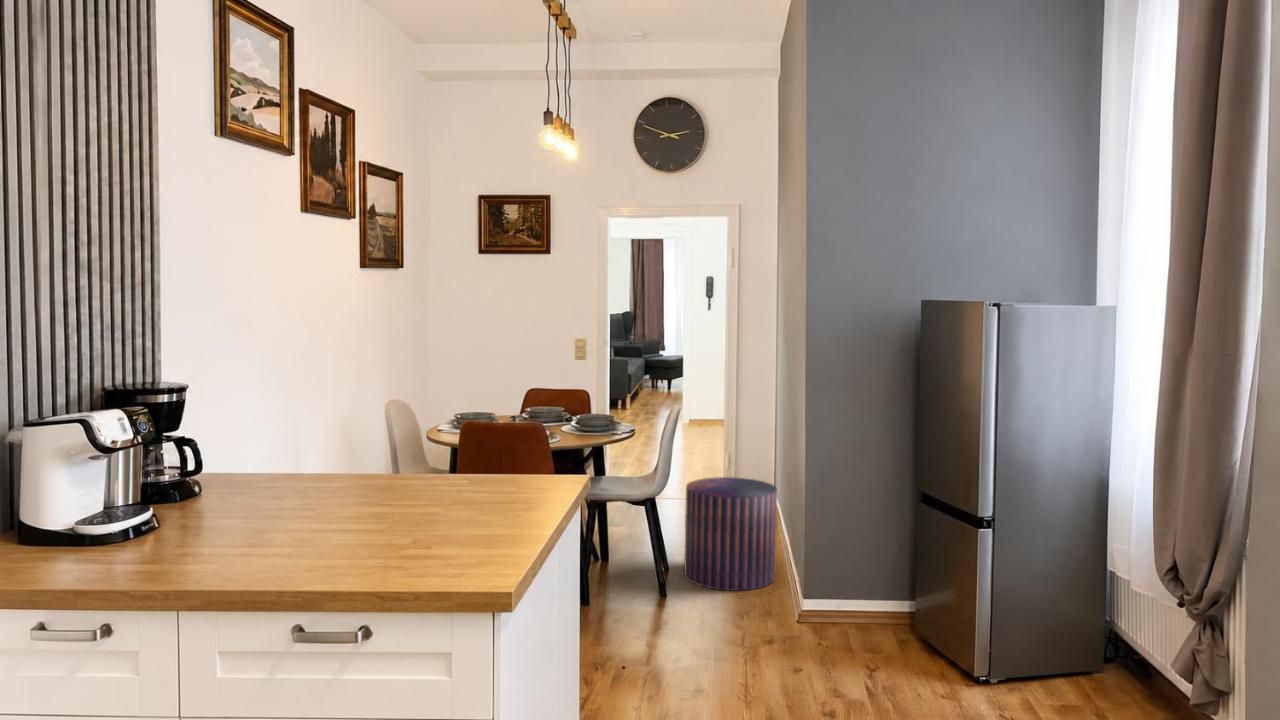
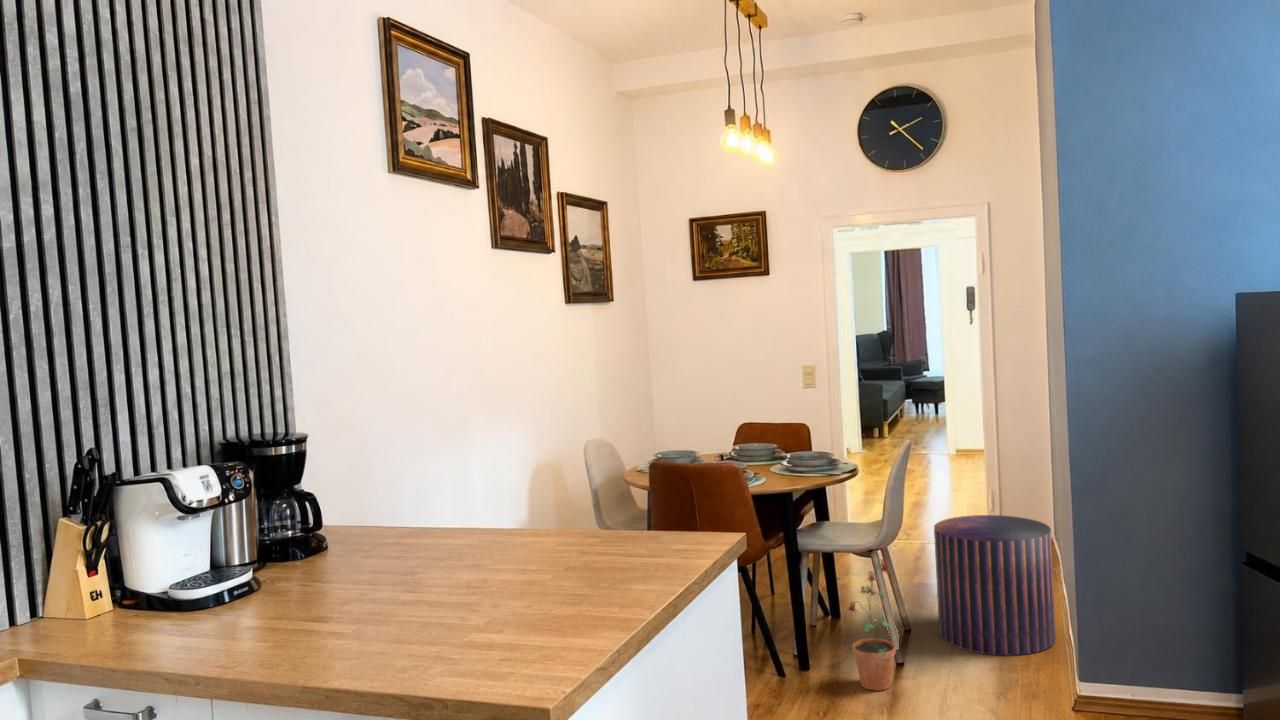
potted plant: none [613,510,653,619] -> present [849,559,896,691]

